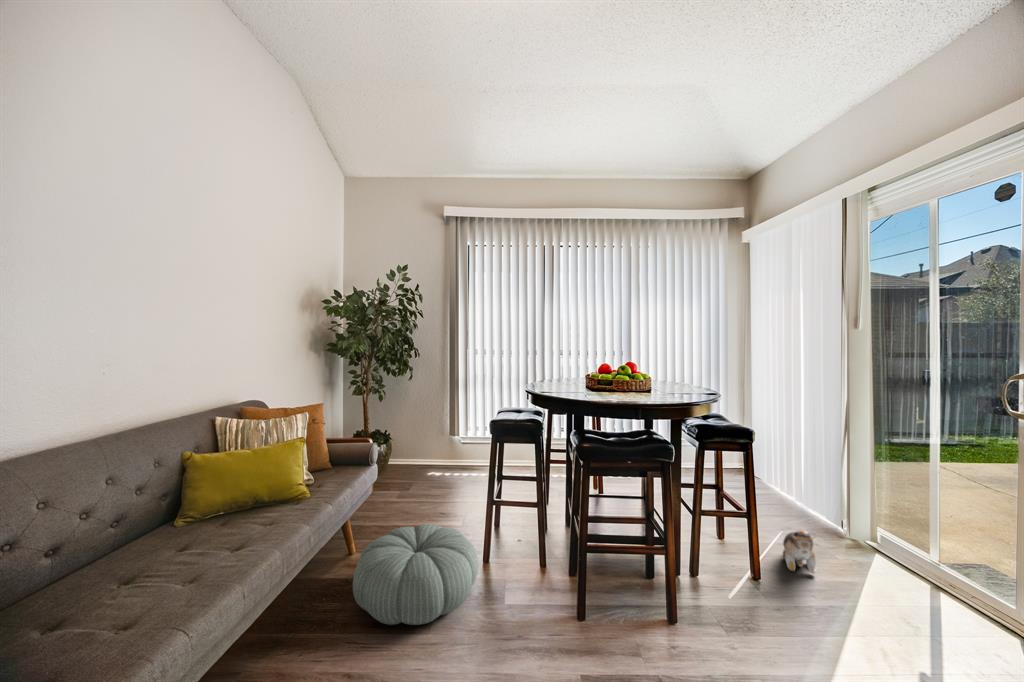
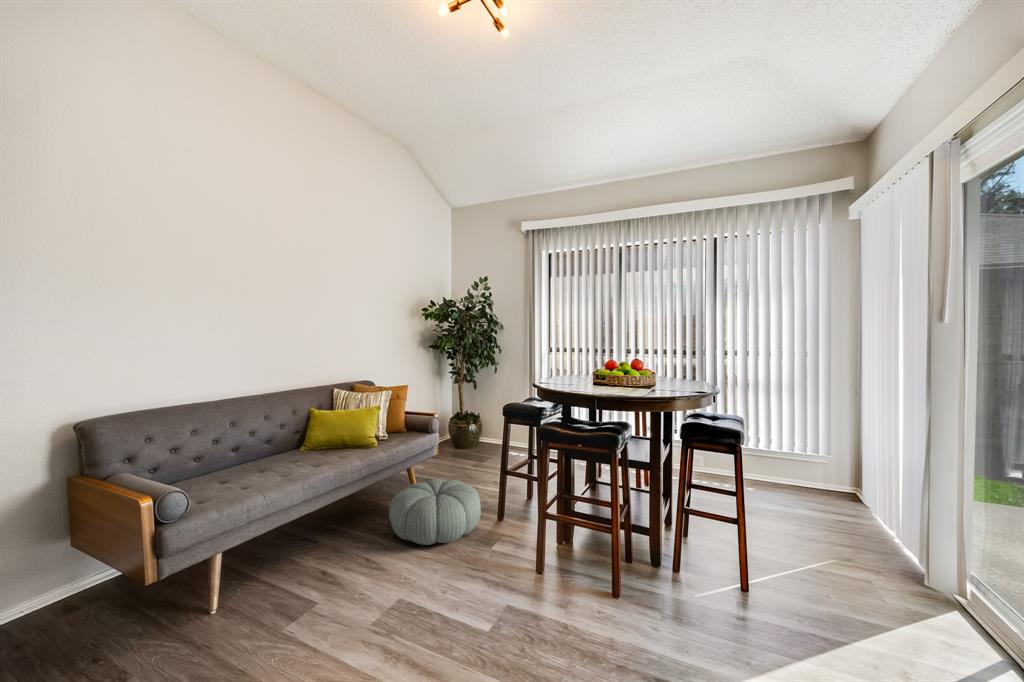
plush toy: present [783,529,816,574] -> none [784,548,835,602]

